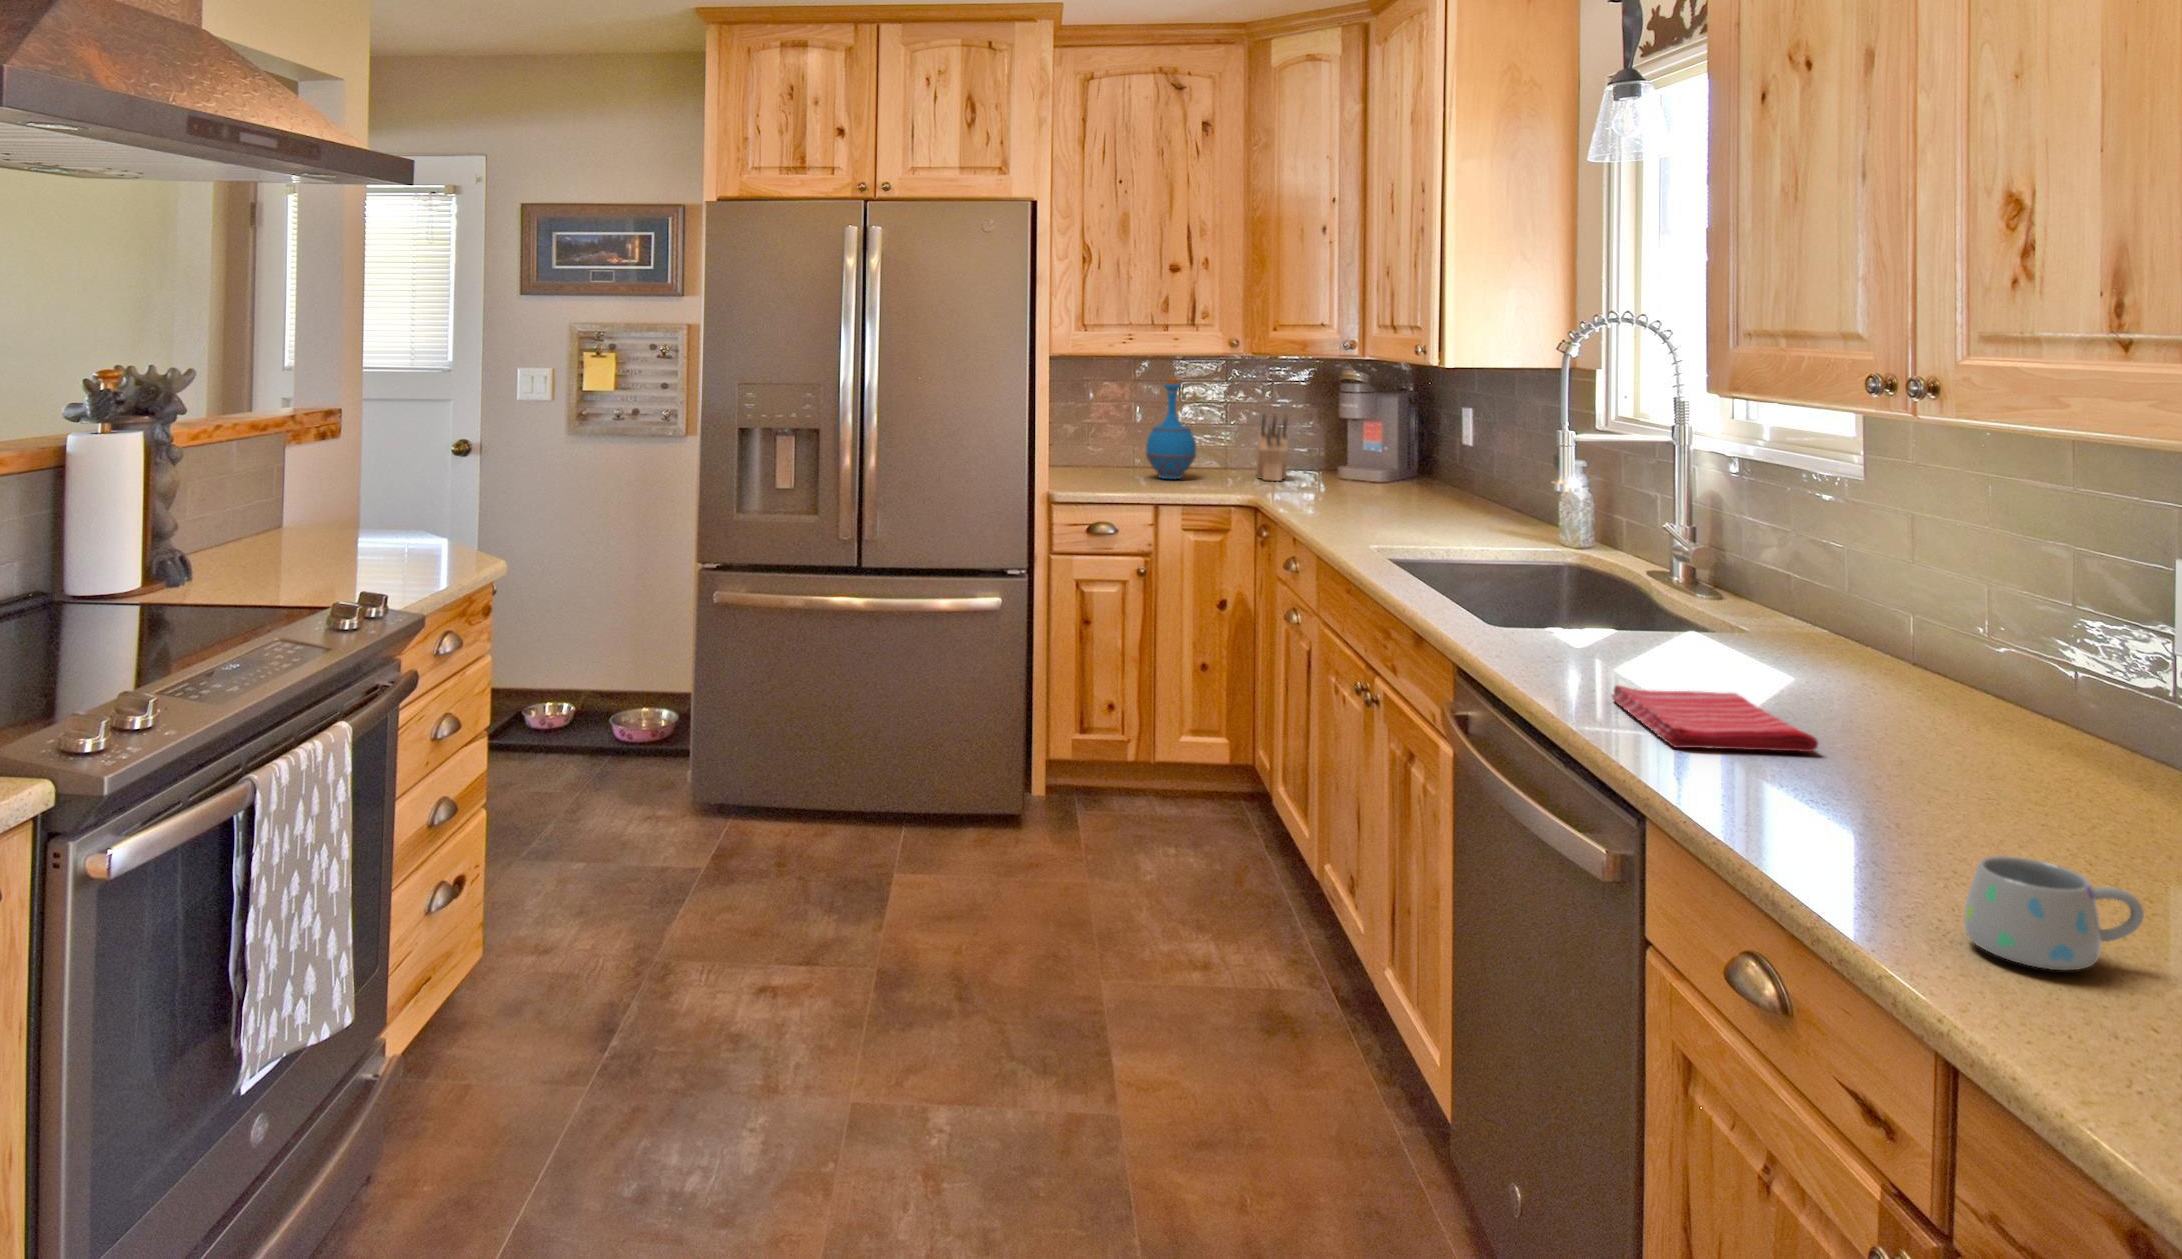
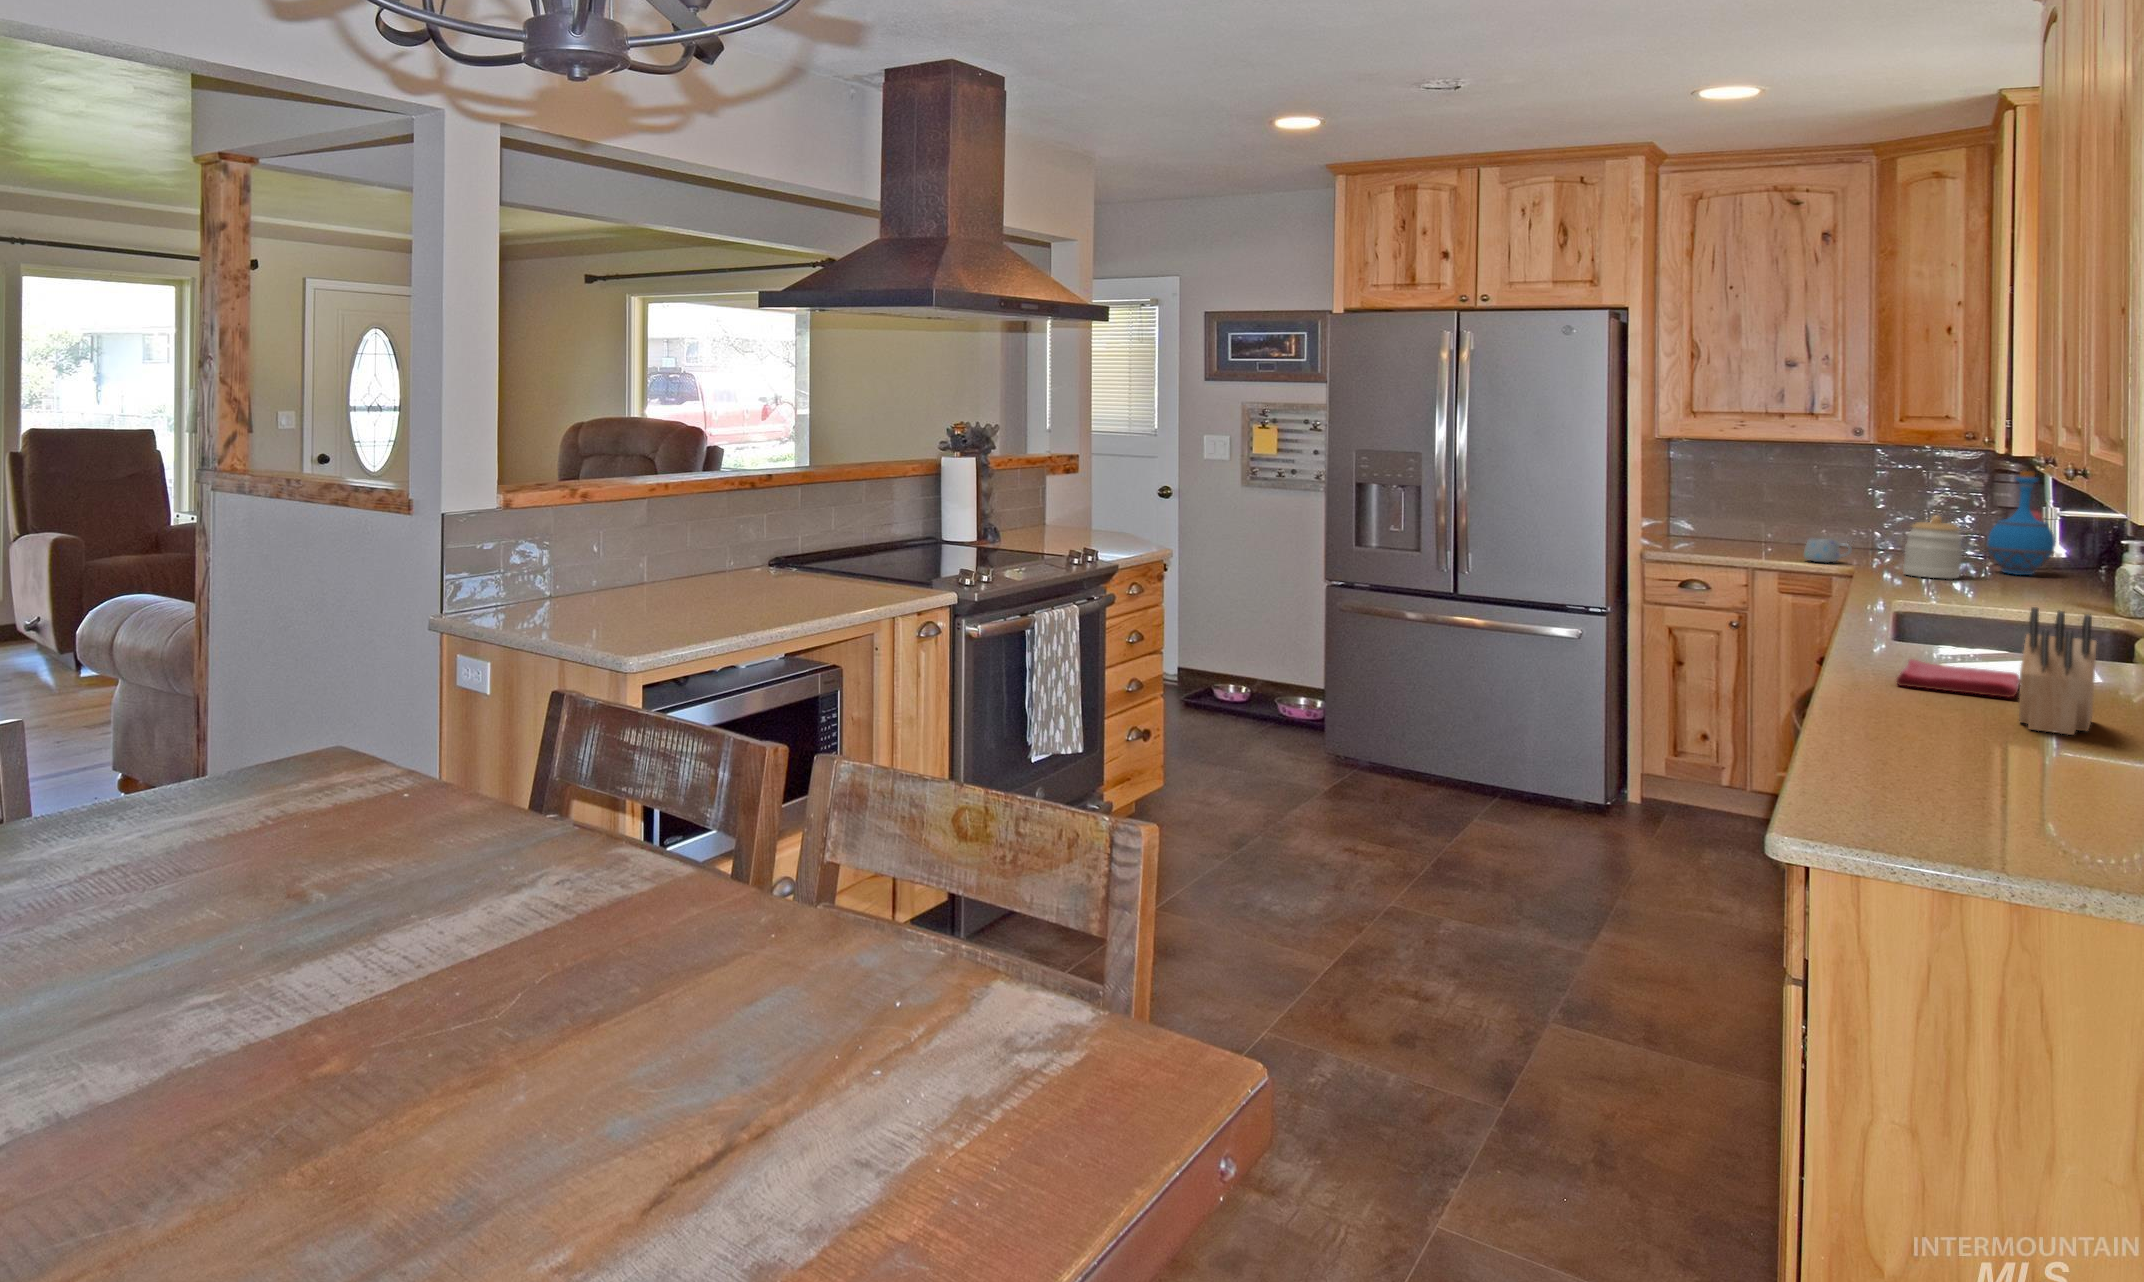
bottle: present [1146,378,1196,479] -> present [1987,471,2055,575]
knife block: present [1256,414,1288,481] -> present [2019,607,2097,735]
jar: none [1337,443,1391,515] -> present [1903,515,1963,579]
mug: present [1964,856,2144,970] -> present [1804,538,1852,563]

